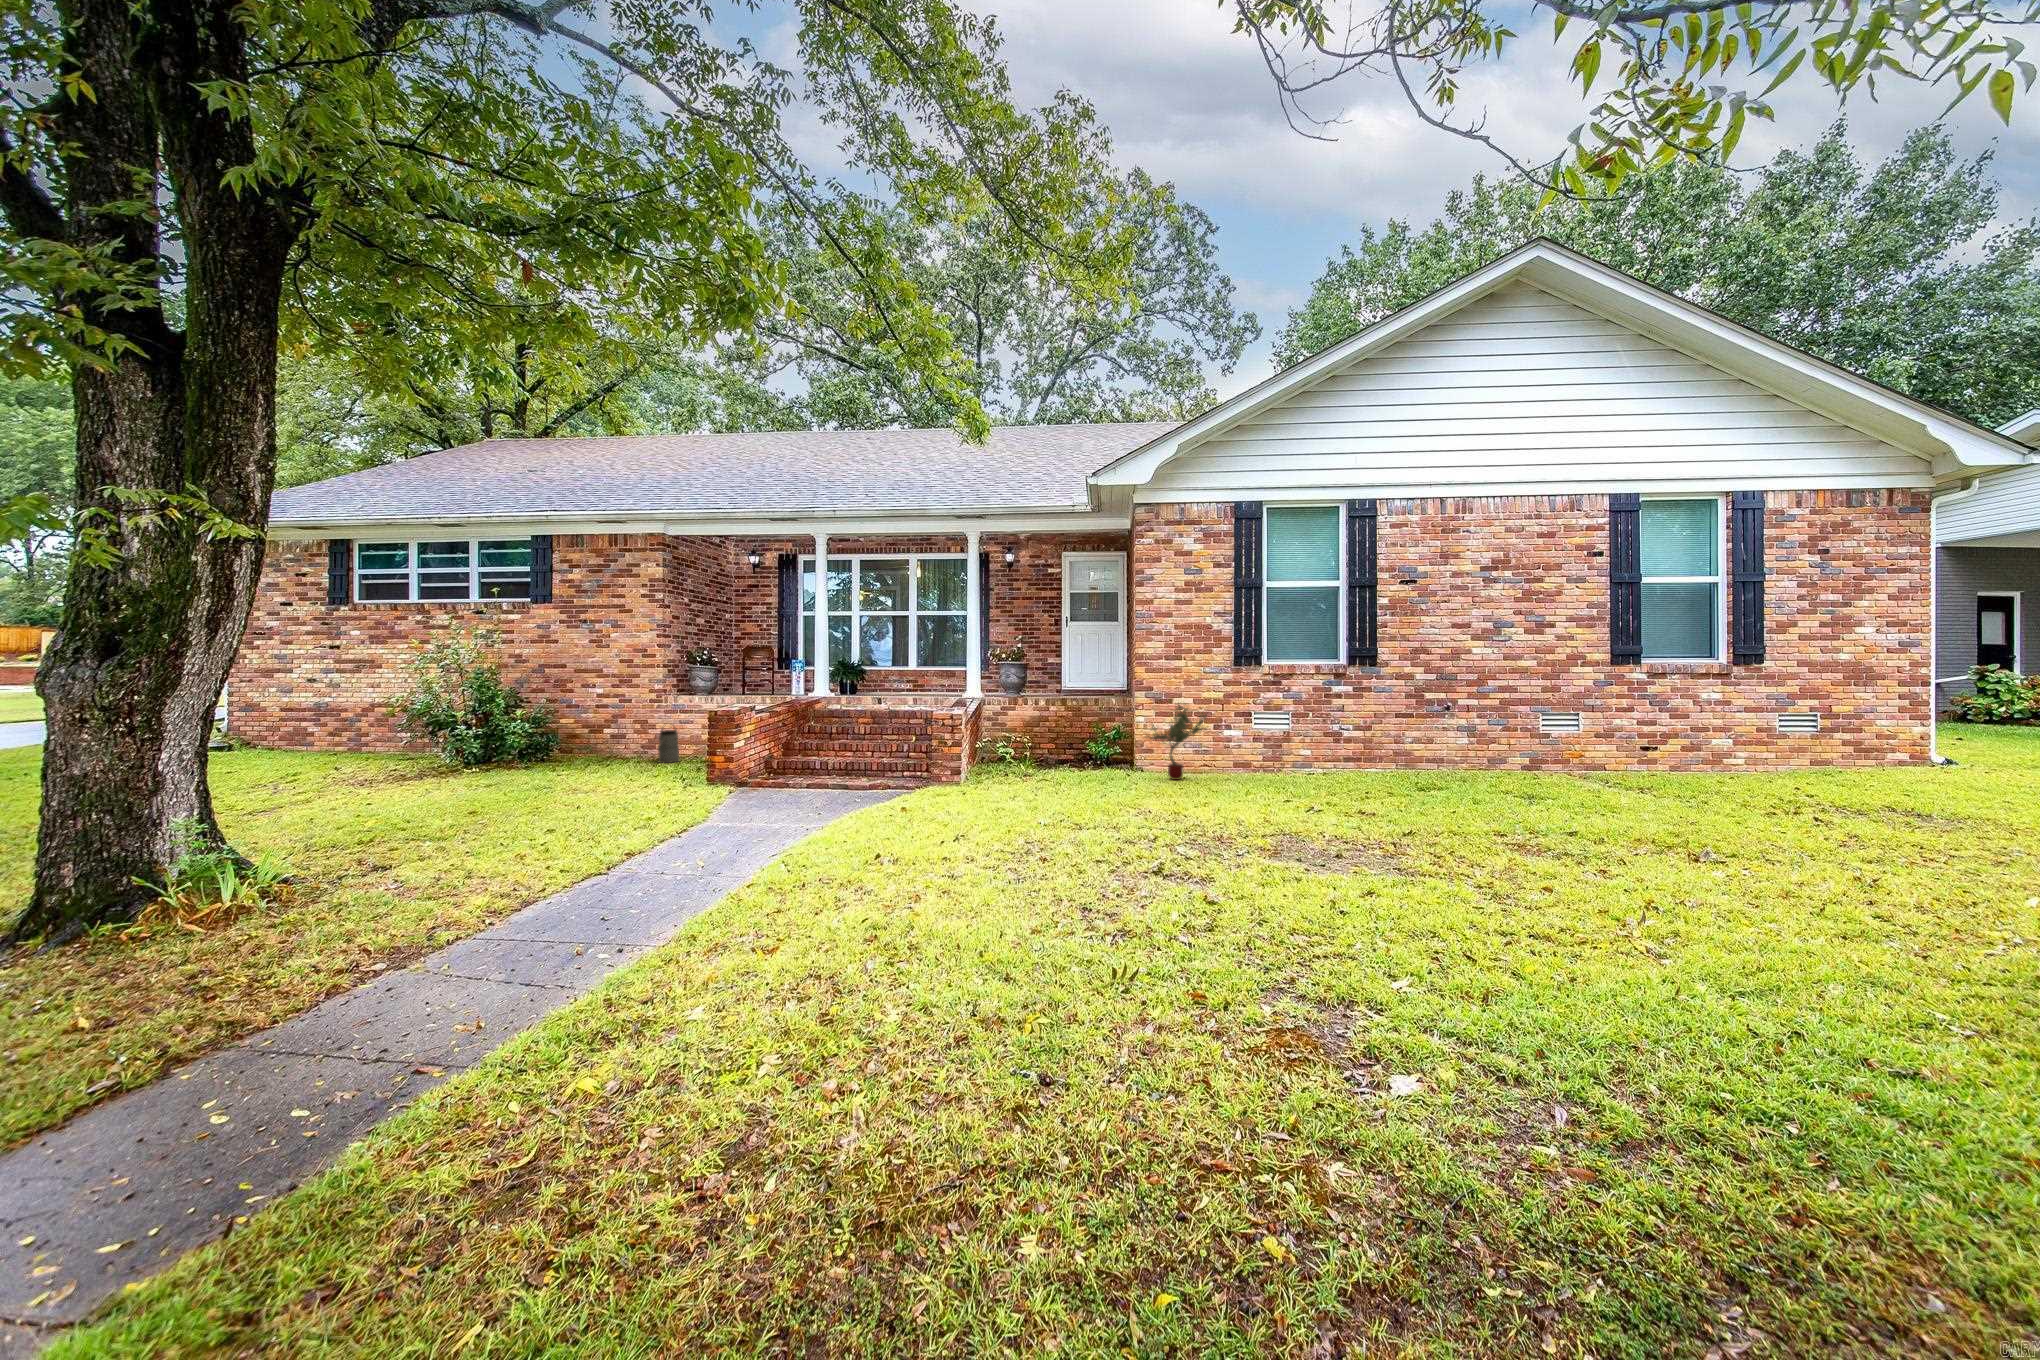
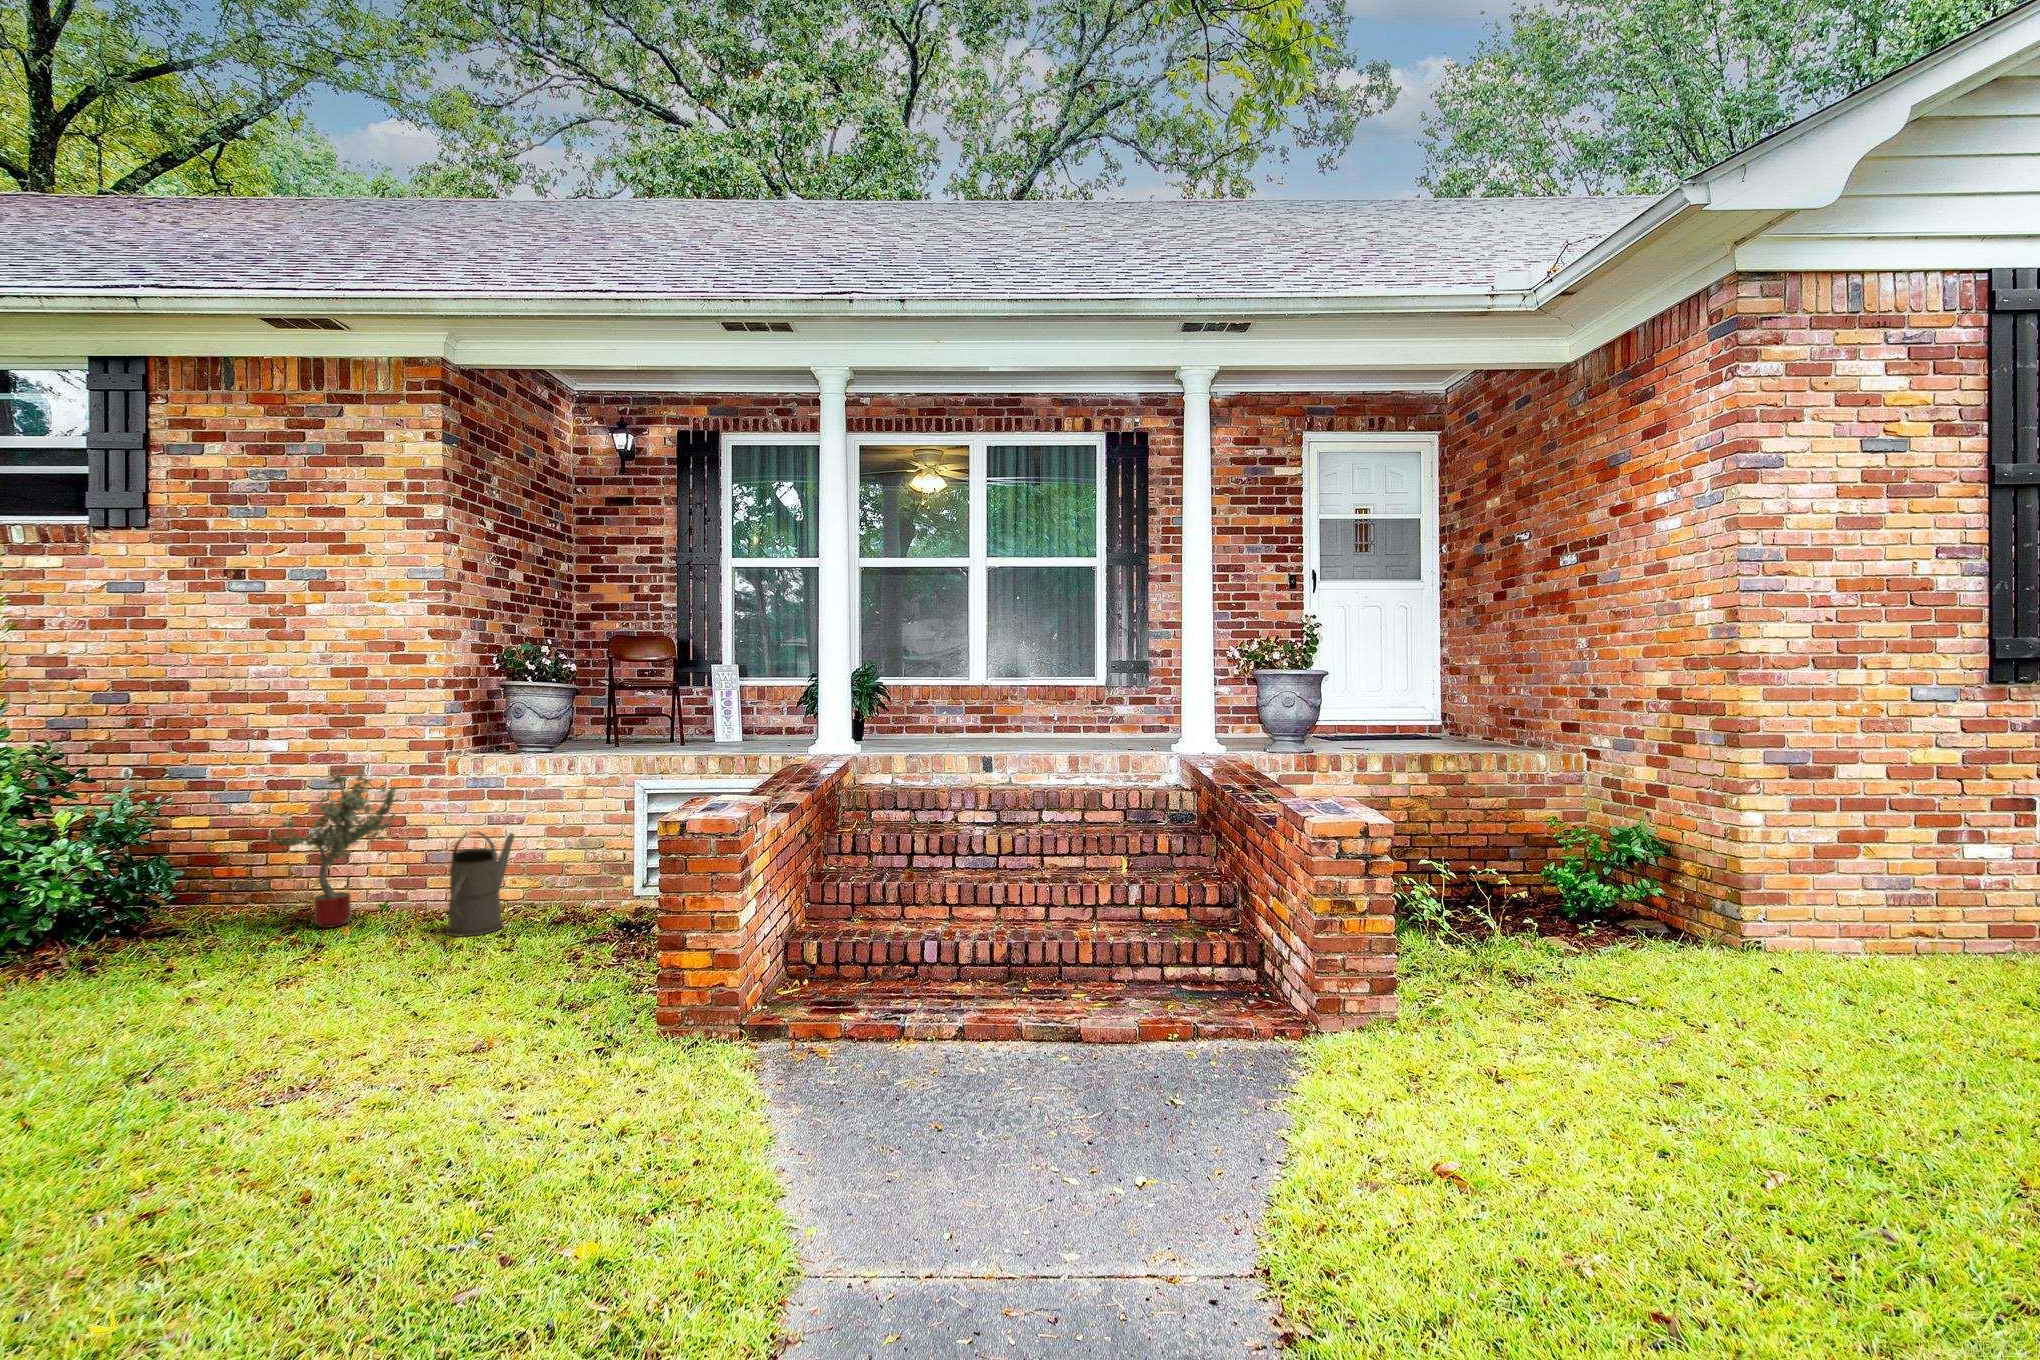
potted tree: present [1145,704,1206,780] -> present [269,767,398,928]

